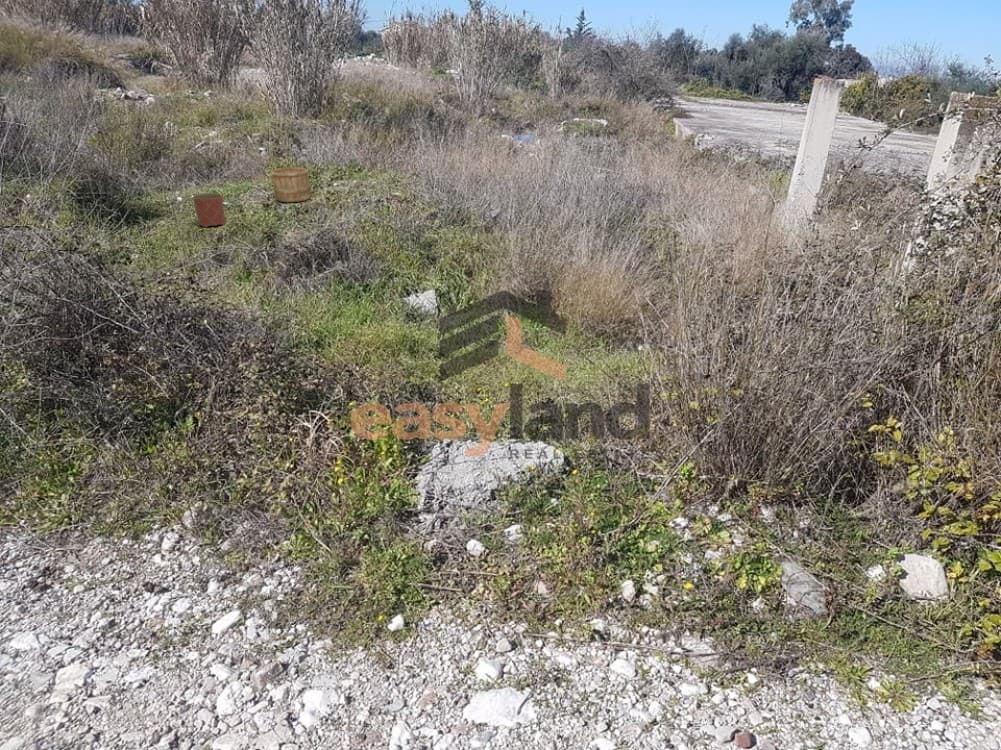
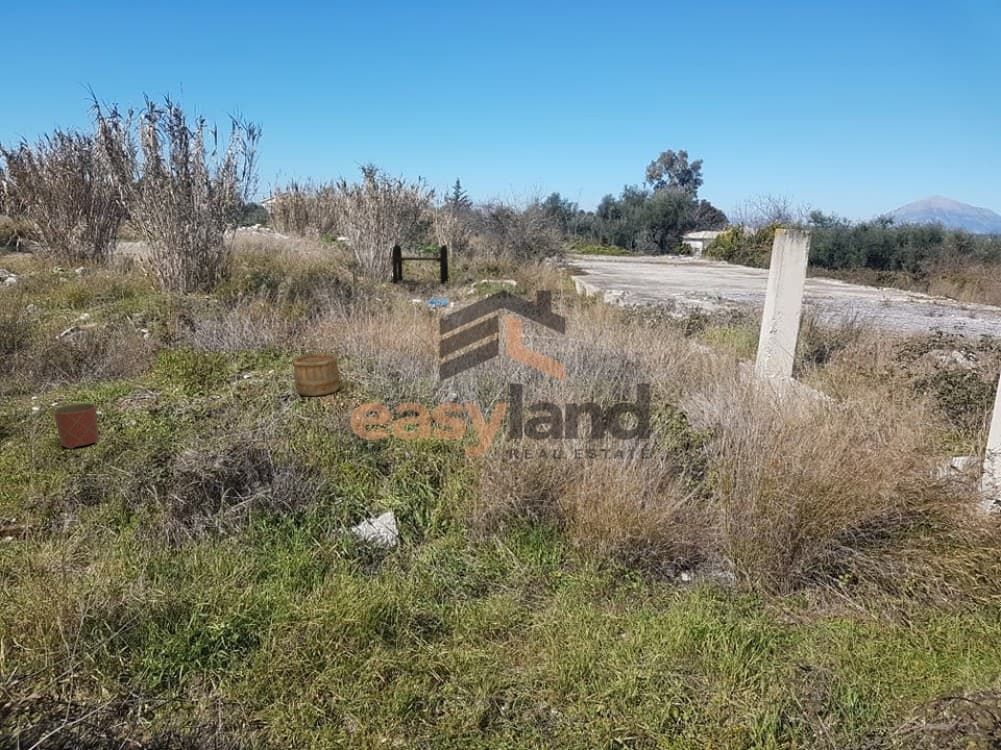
bench: none [486,78,541,121] -> present [392,245,448,285]
wooden bucket: present [270,167,311,202] -> present [292,353,339,396]

